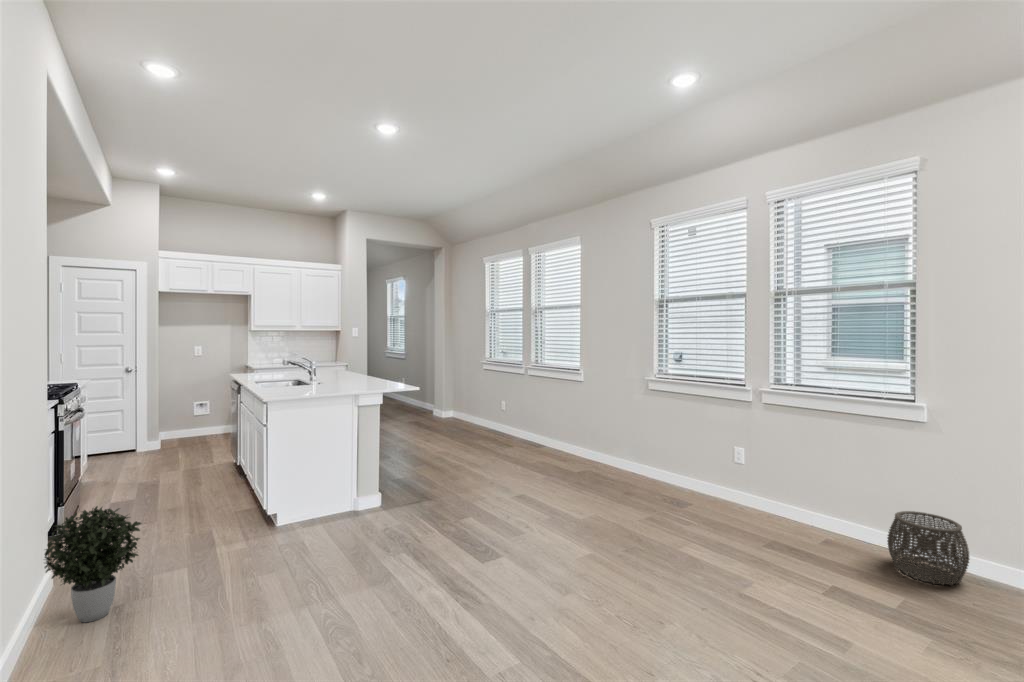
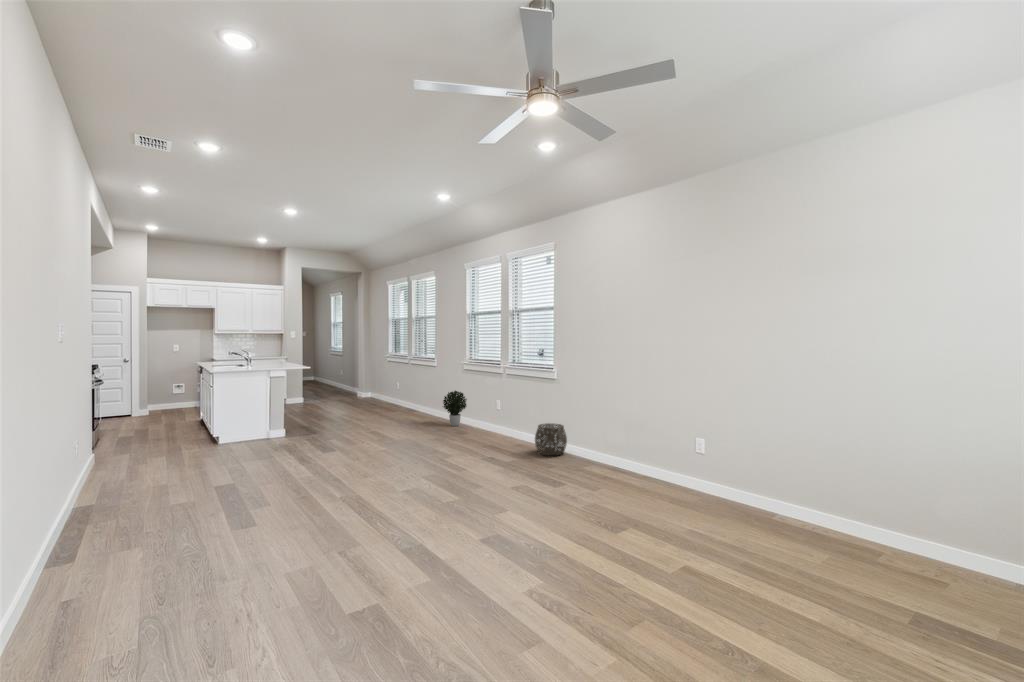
potted plant: present [45,506,141,622] -> present [443,391,467,426]

